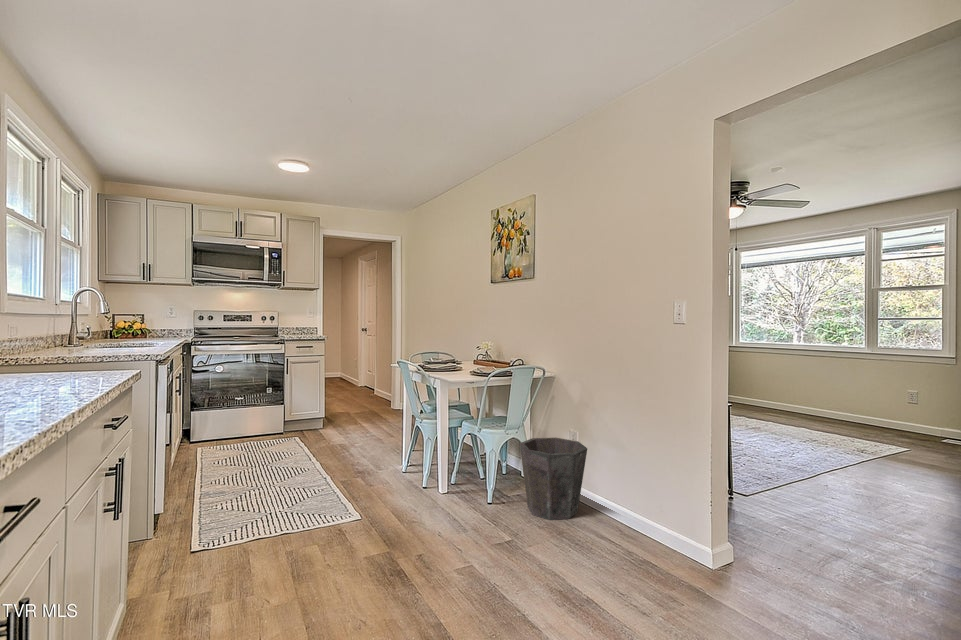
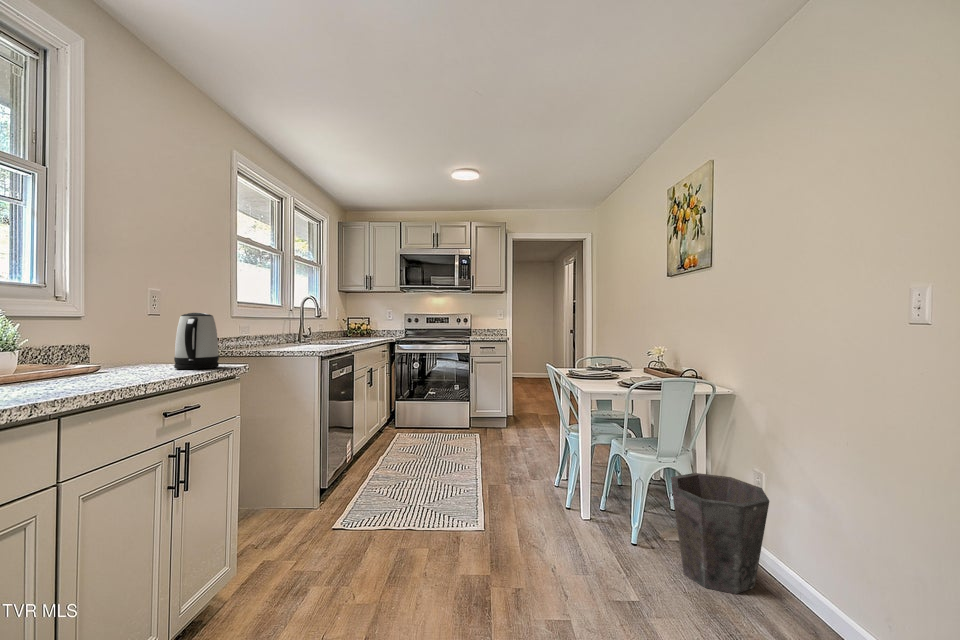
kettle: none [26,309,89,380] -> present [174,313,219,369]

